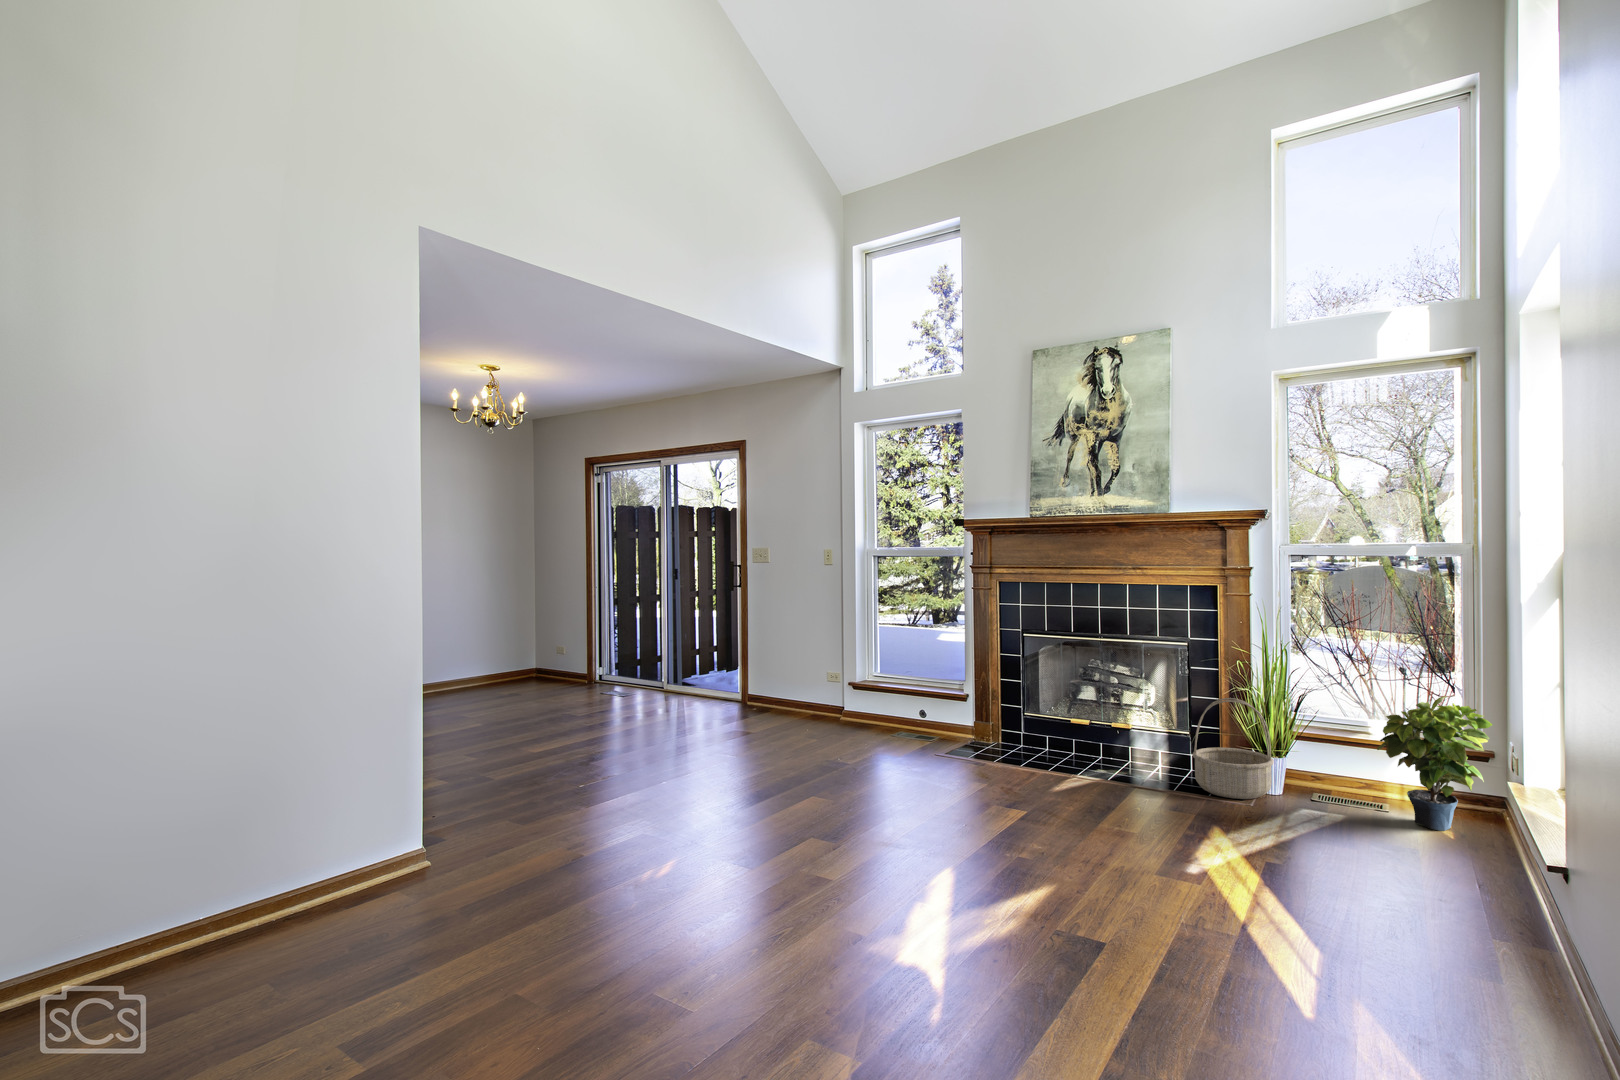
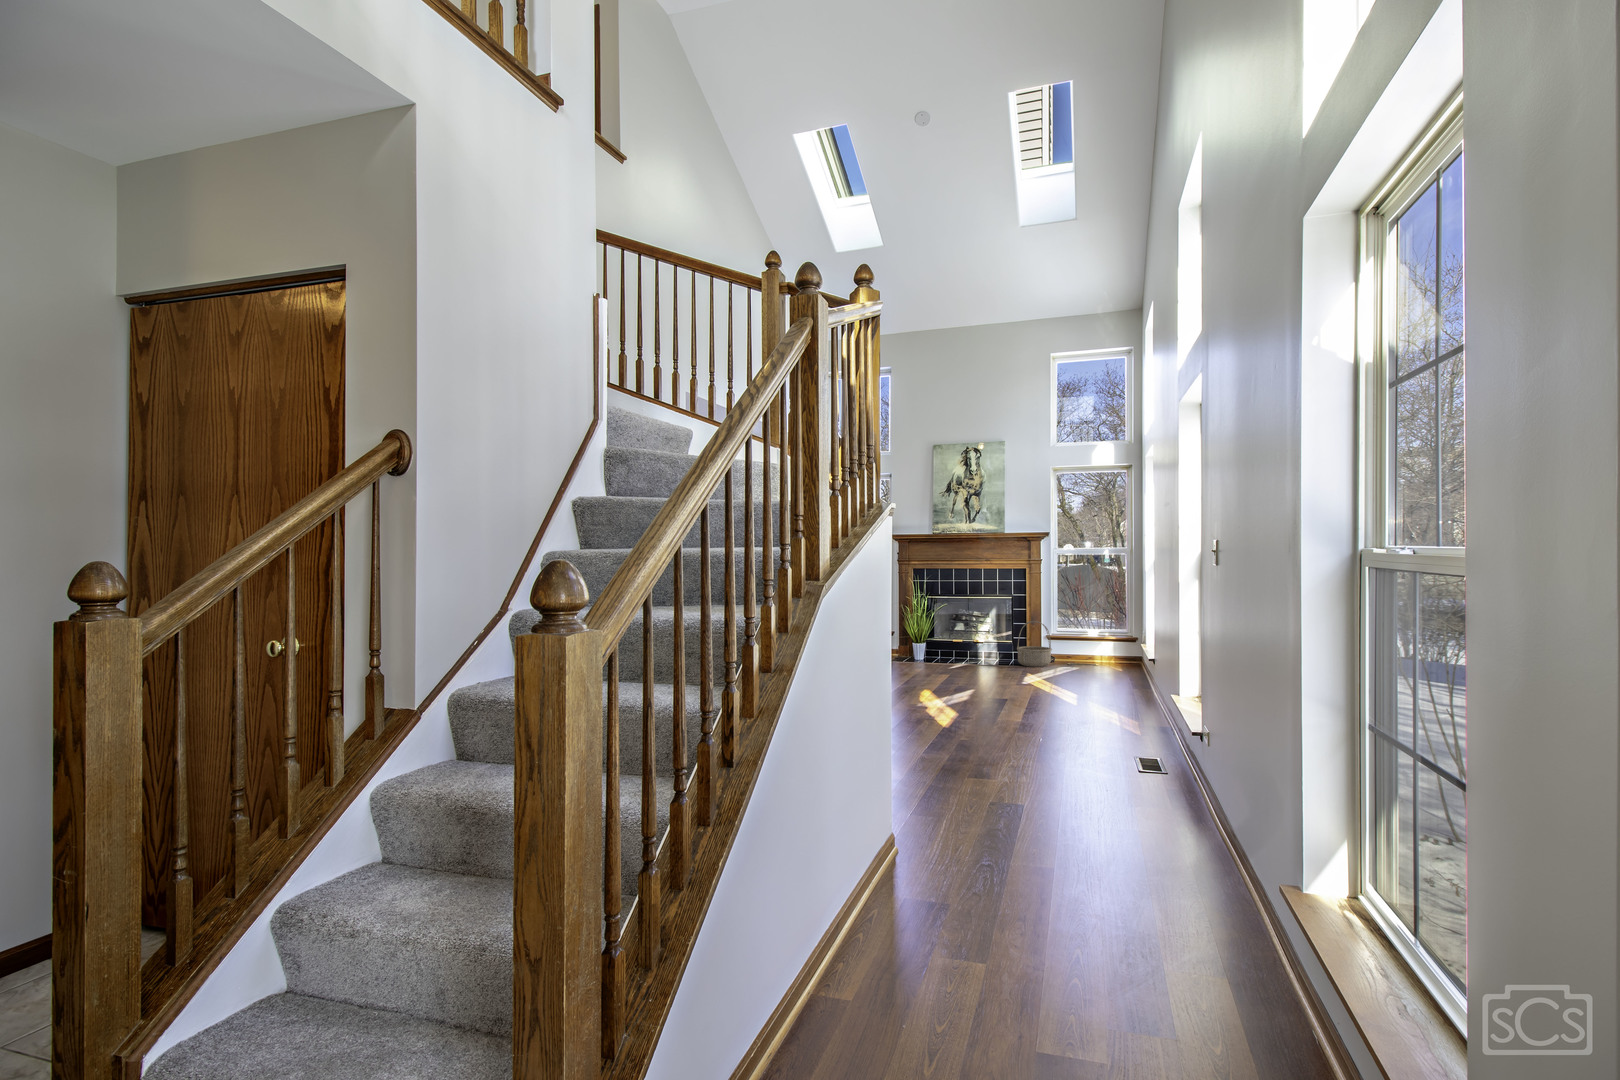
potted plant: present [1377,696,1492,831] -> none [1094,612,1136,670]

